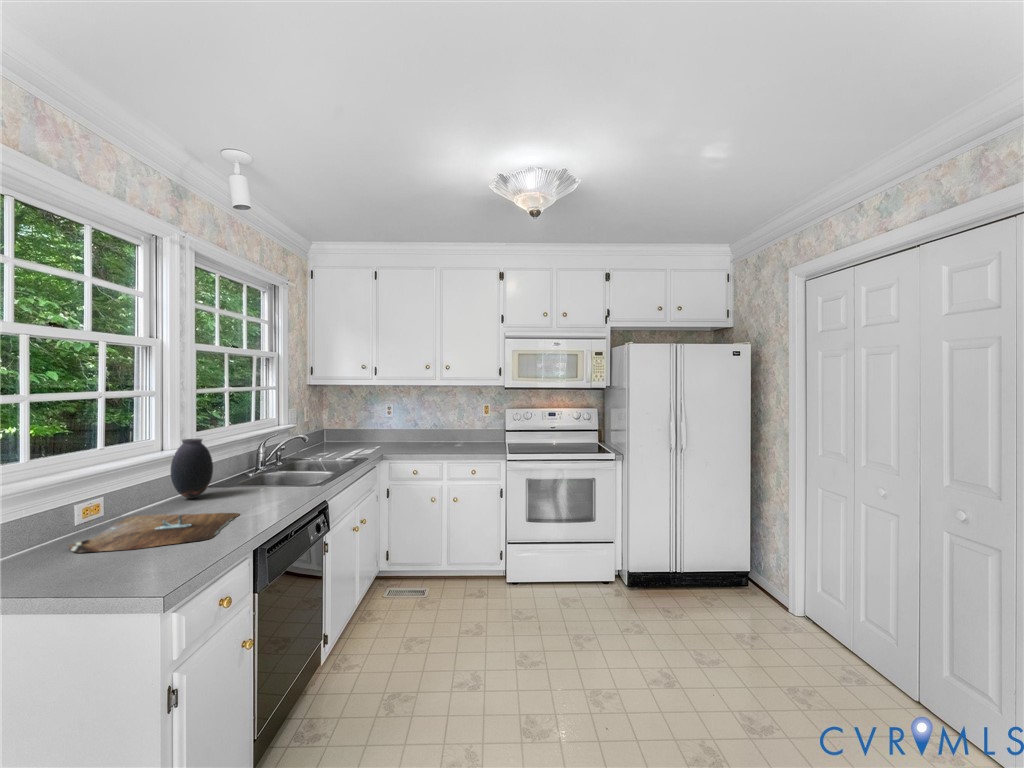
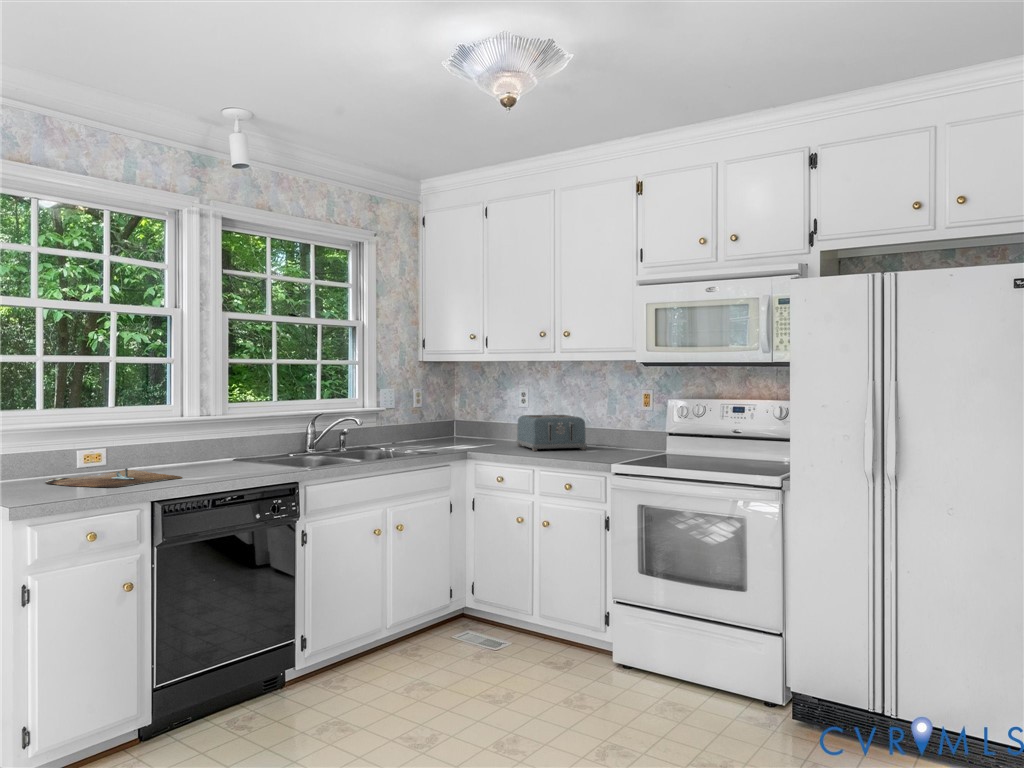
toaster: none [397,422,454,449] -> present [516,415,587,451]
vase: present [171,439,213,499] -> none [180,408,216,466]

